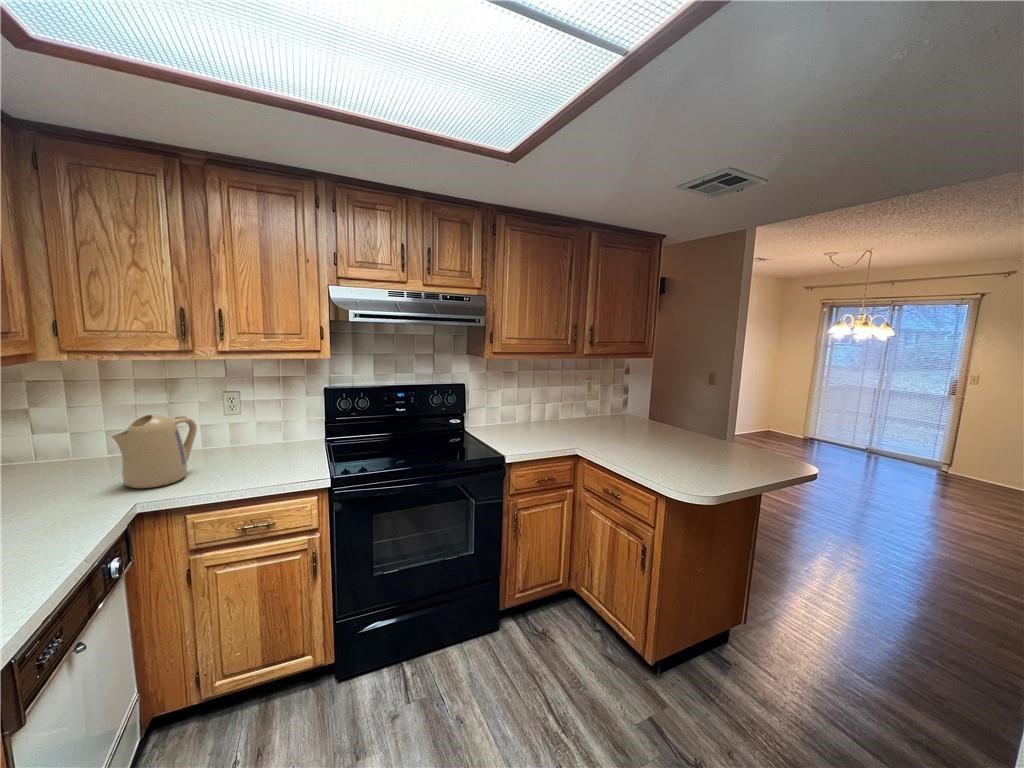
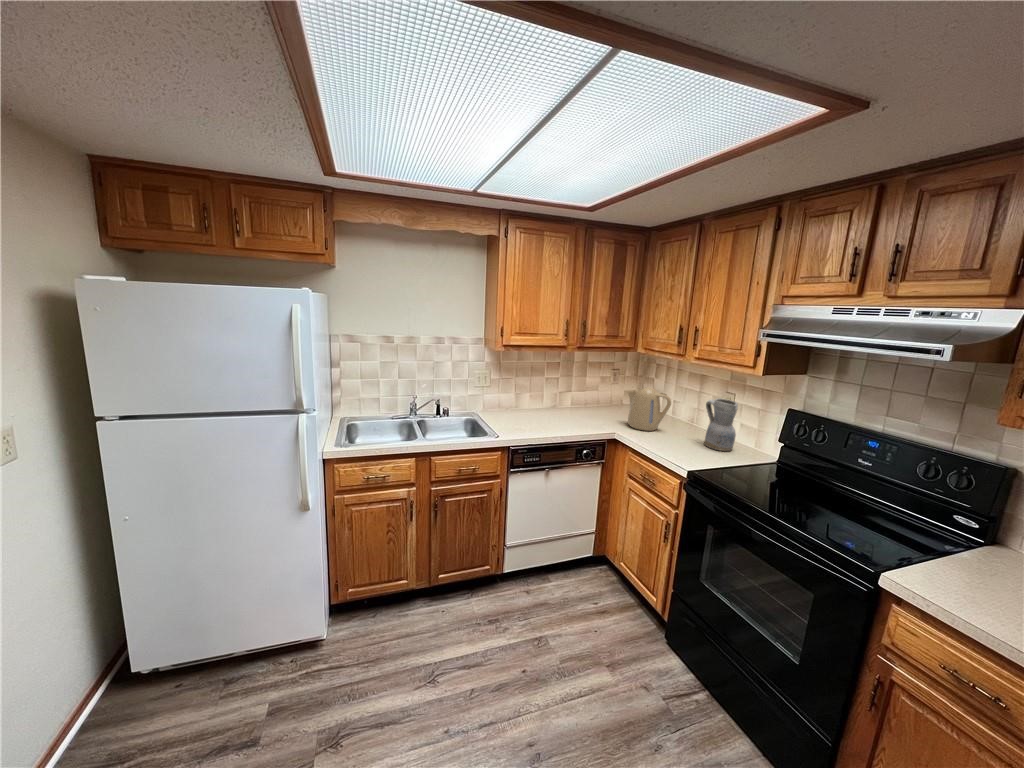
ceramic pitcher: none [248,397,294,458] -> present [704,398,738,451]

